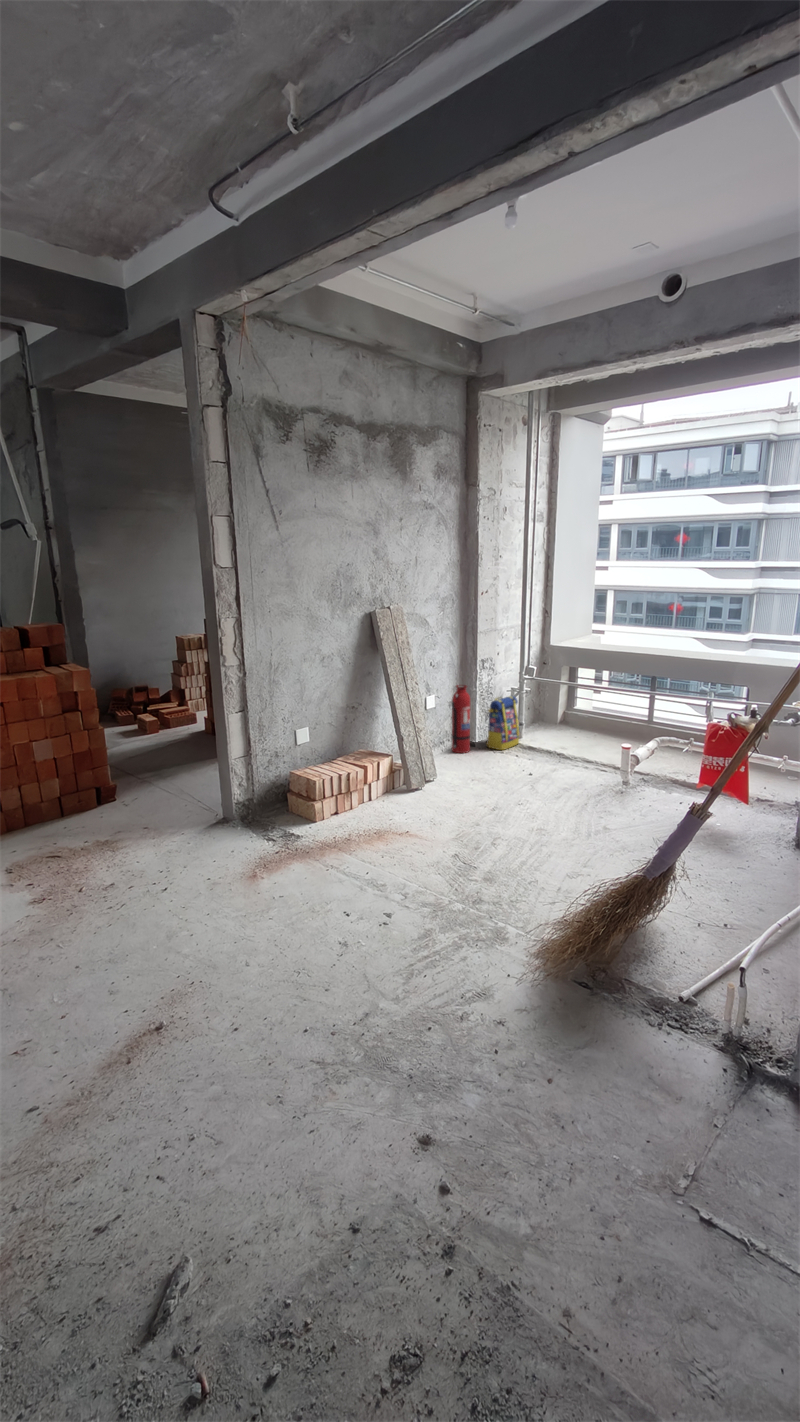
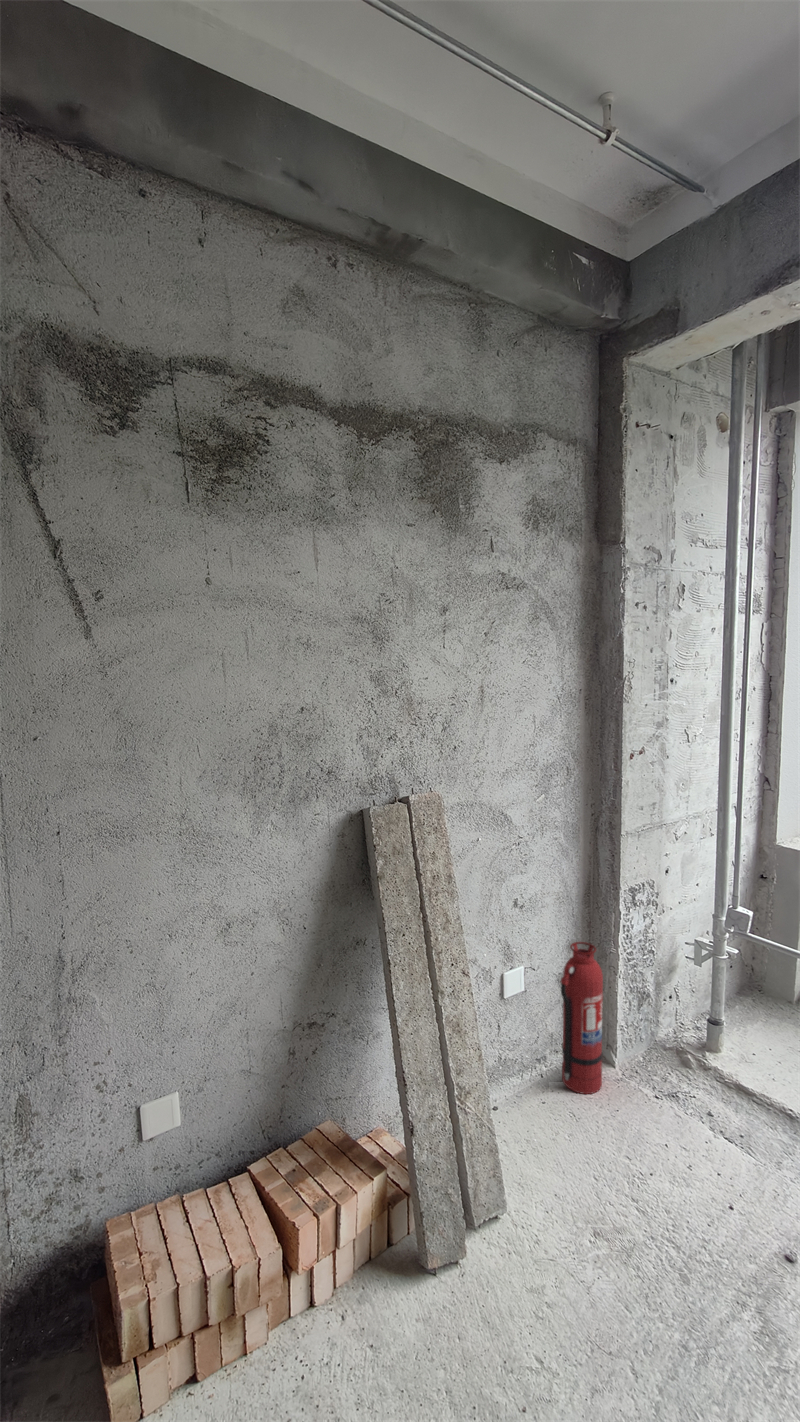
backpack: present [486,696,519,750] -> none [639,965,716,1097]

